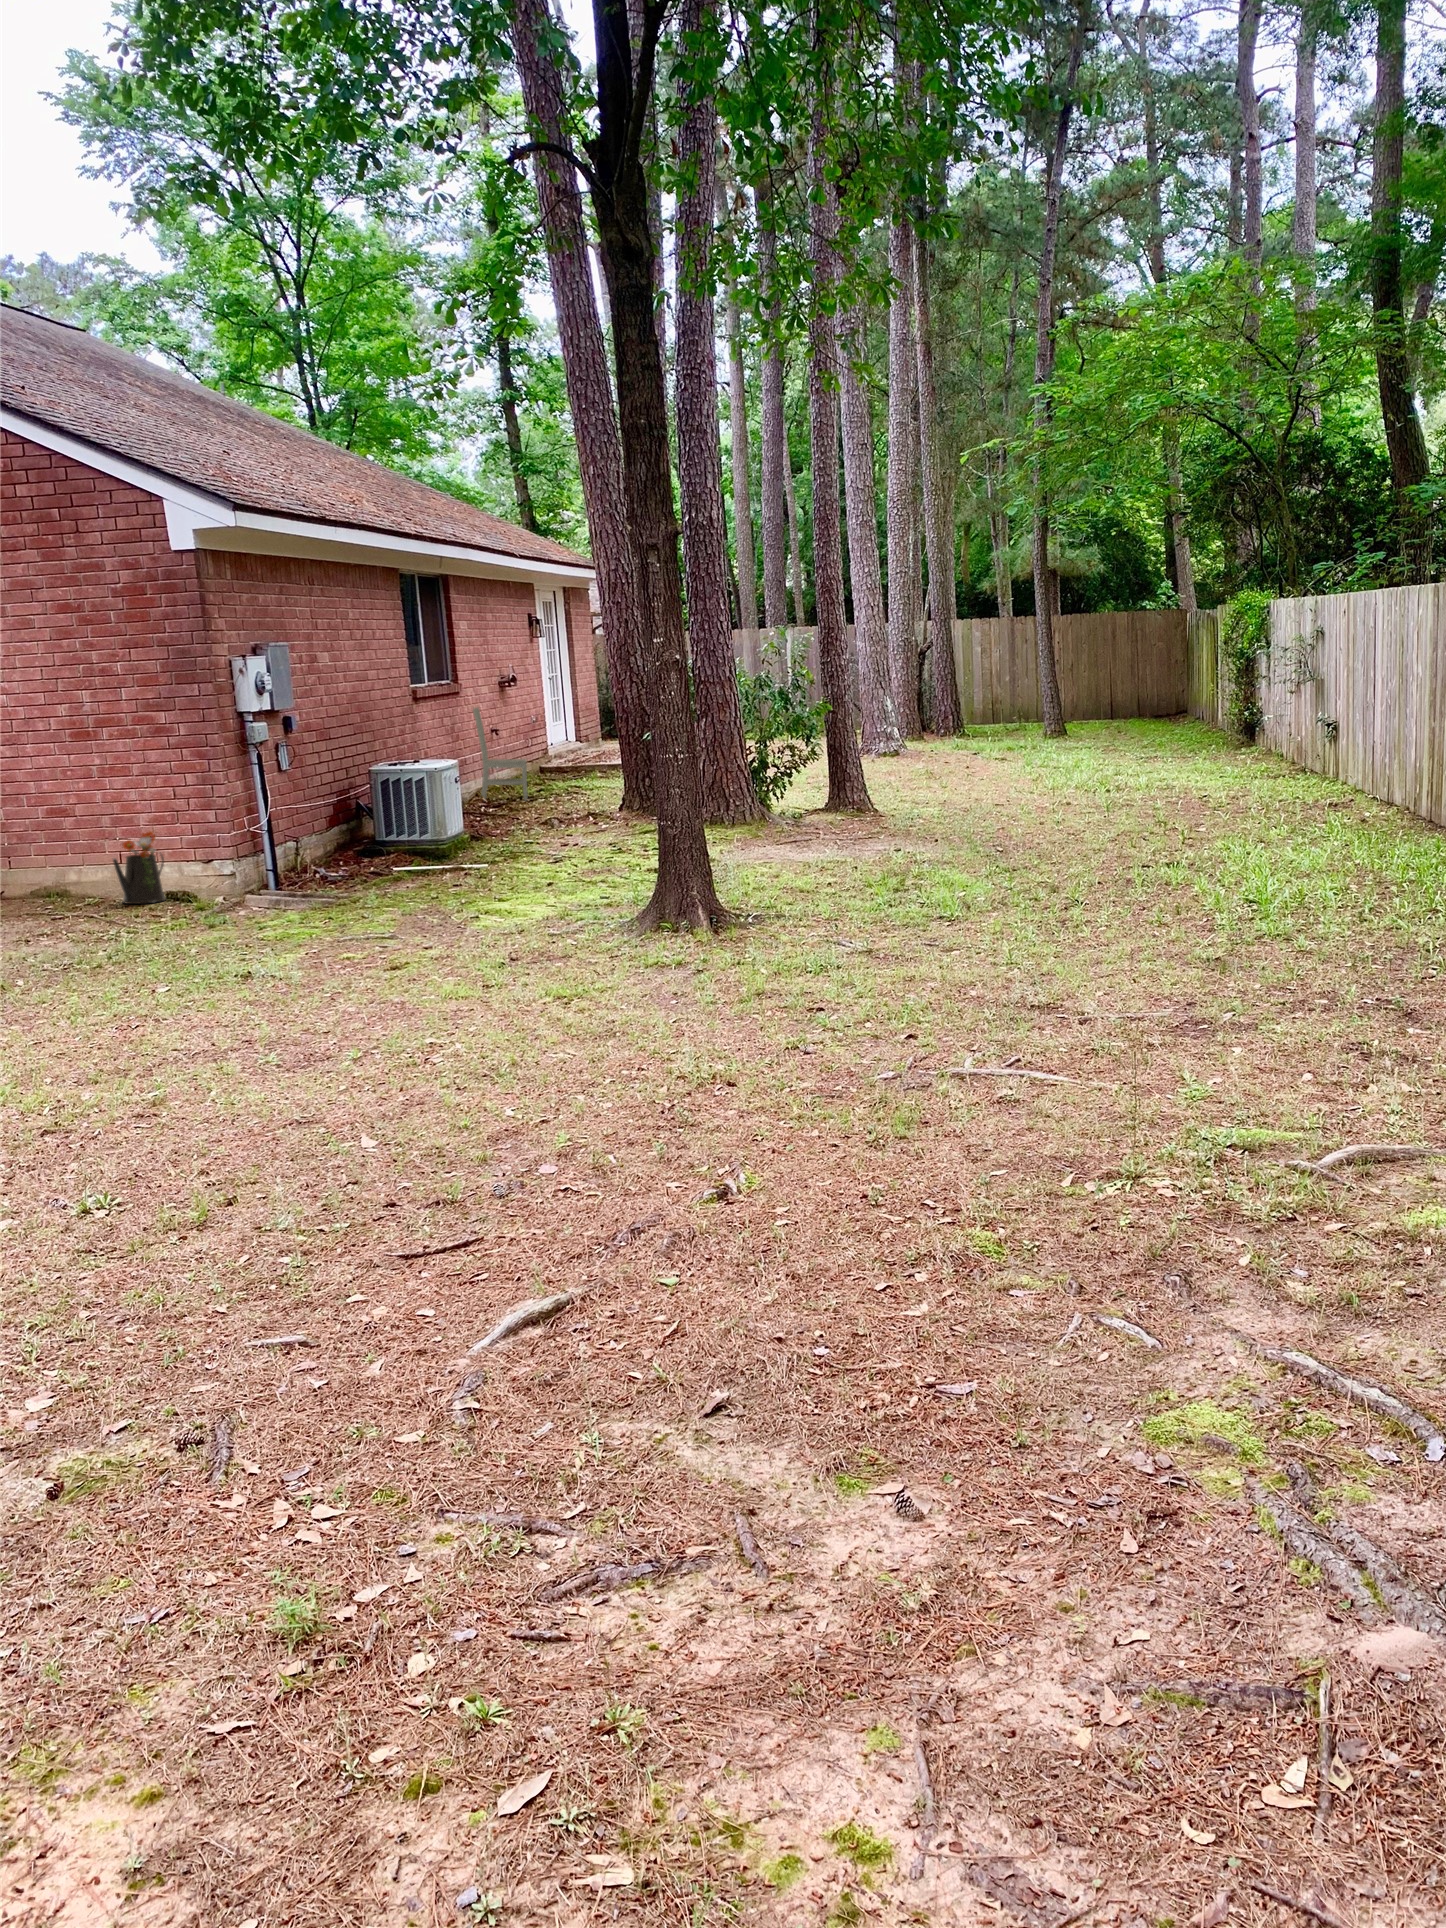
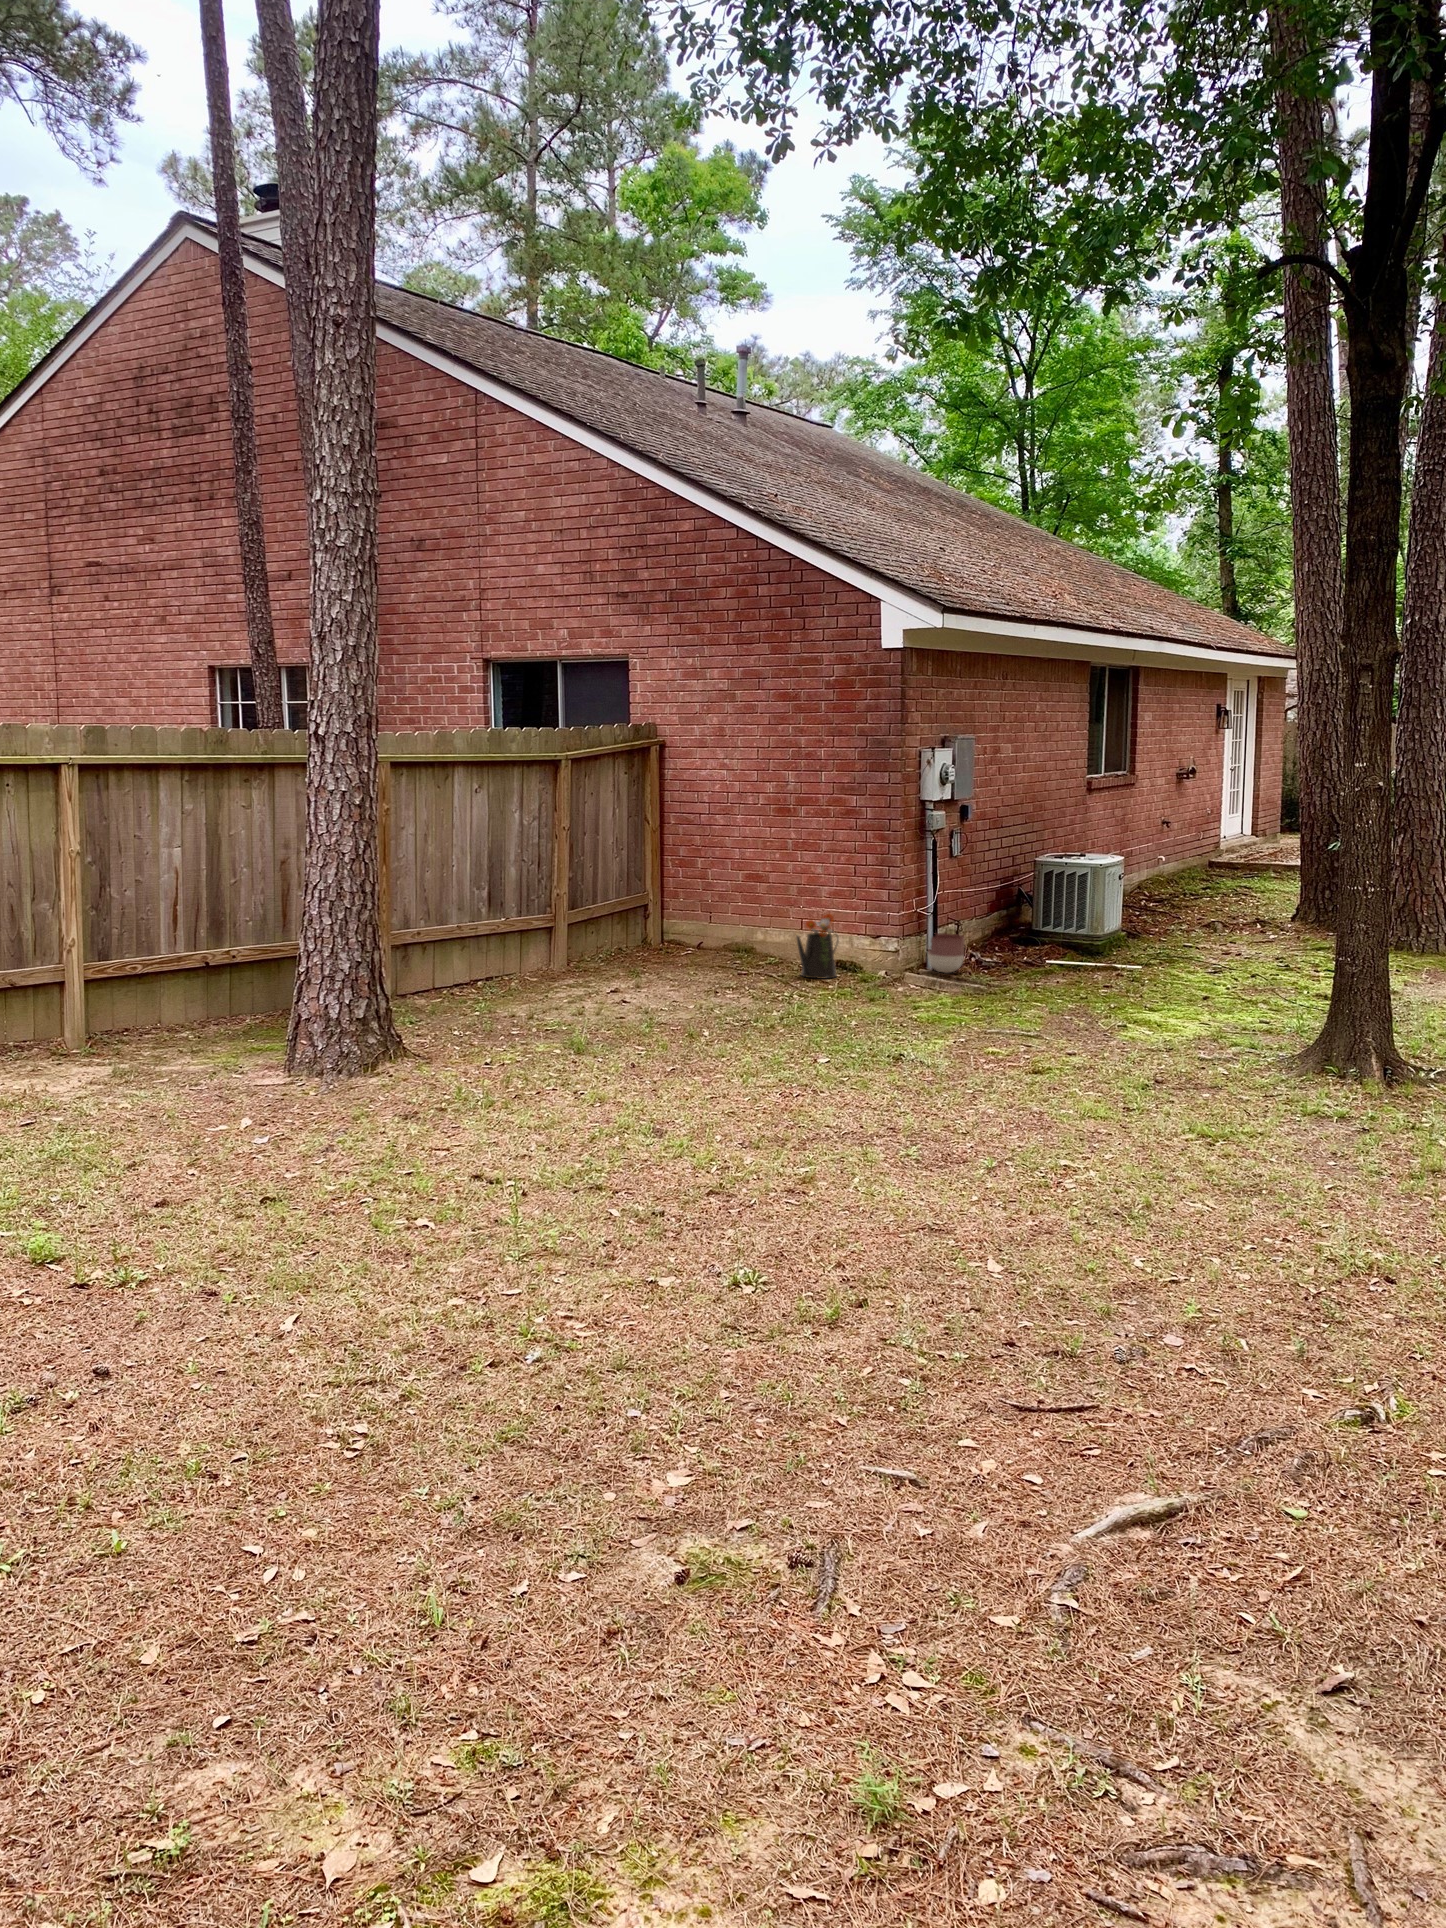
chair: present [473,708,528,800] -> none [1137,803,1190,900]
planter: none [266,844,307,885] -> present [928,933,965,973]

